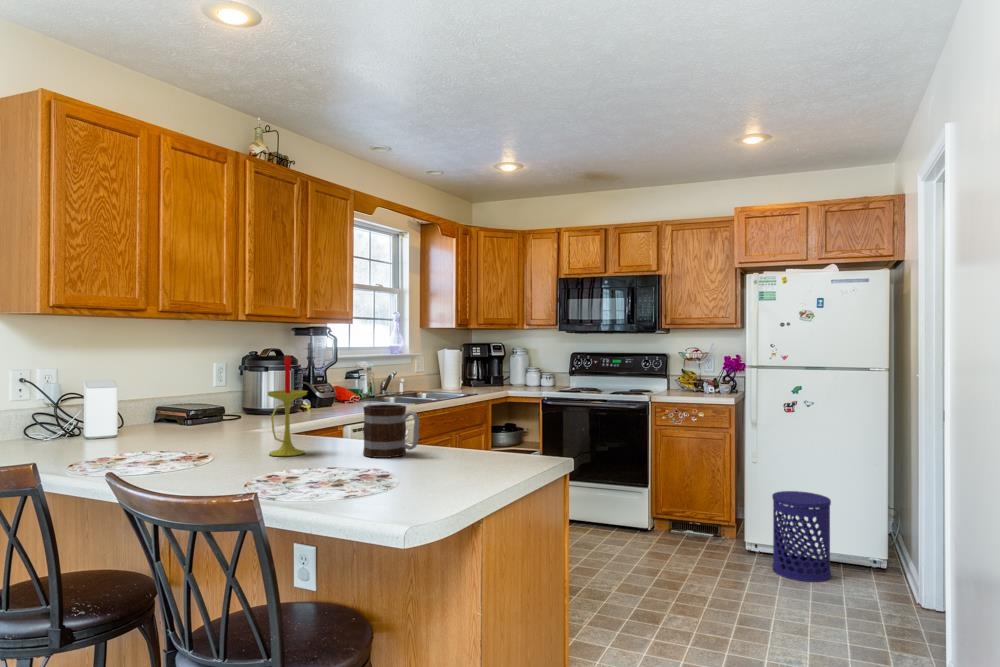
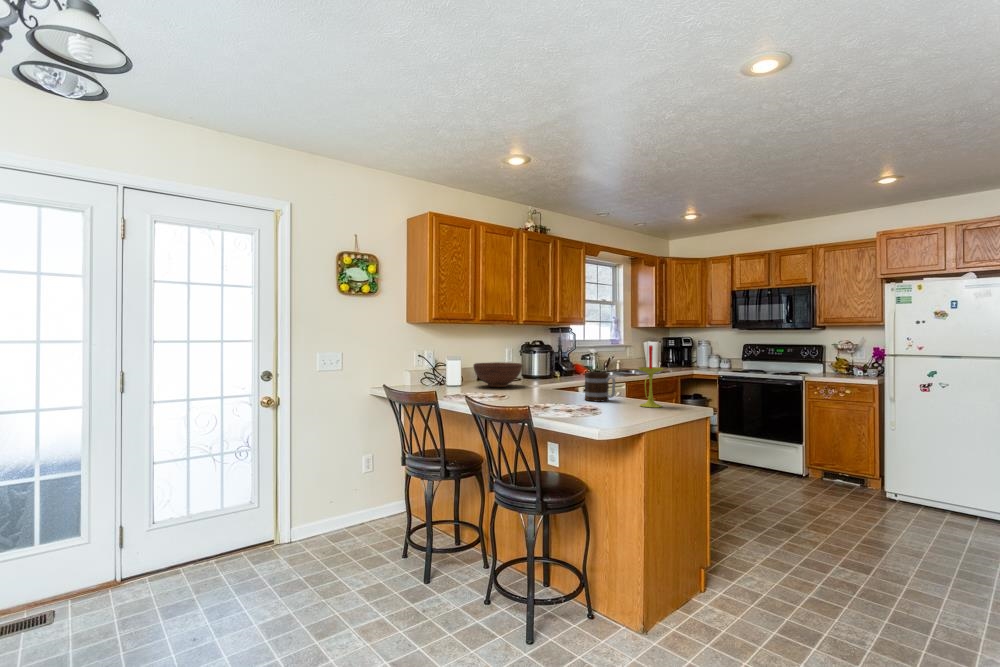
candle: present [267,356,307,456] -> present [639,345,663,408]
fruit bowl: none [142,389,243,437] -> present [474,362,522,387]
waste bin: present [772,491,831,582] -> none [907,454,964,527]

